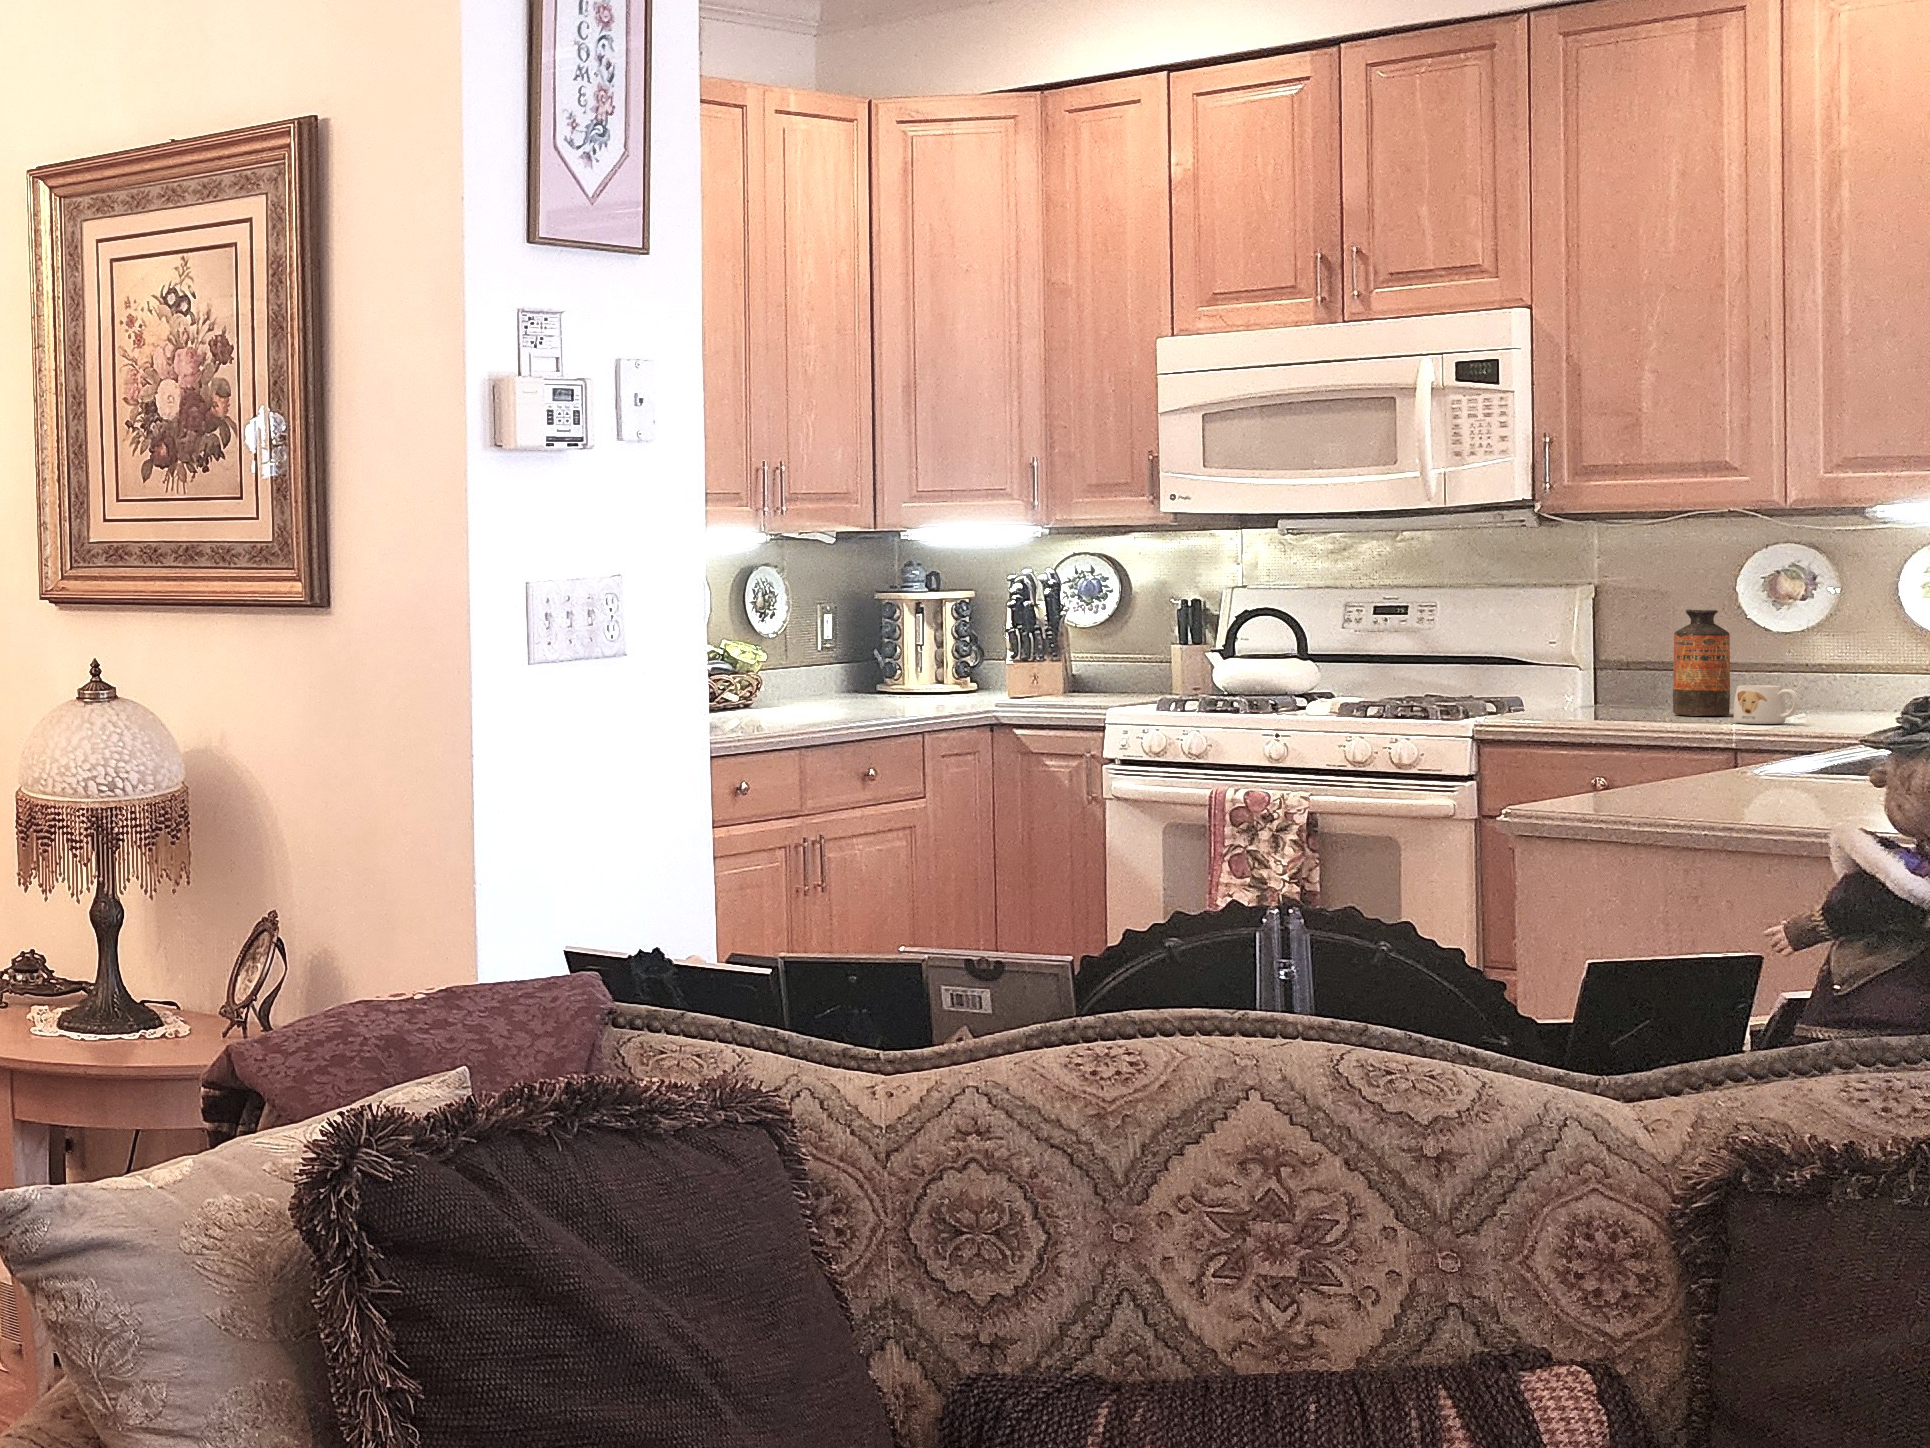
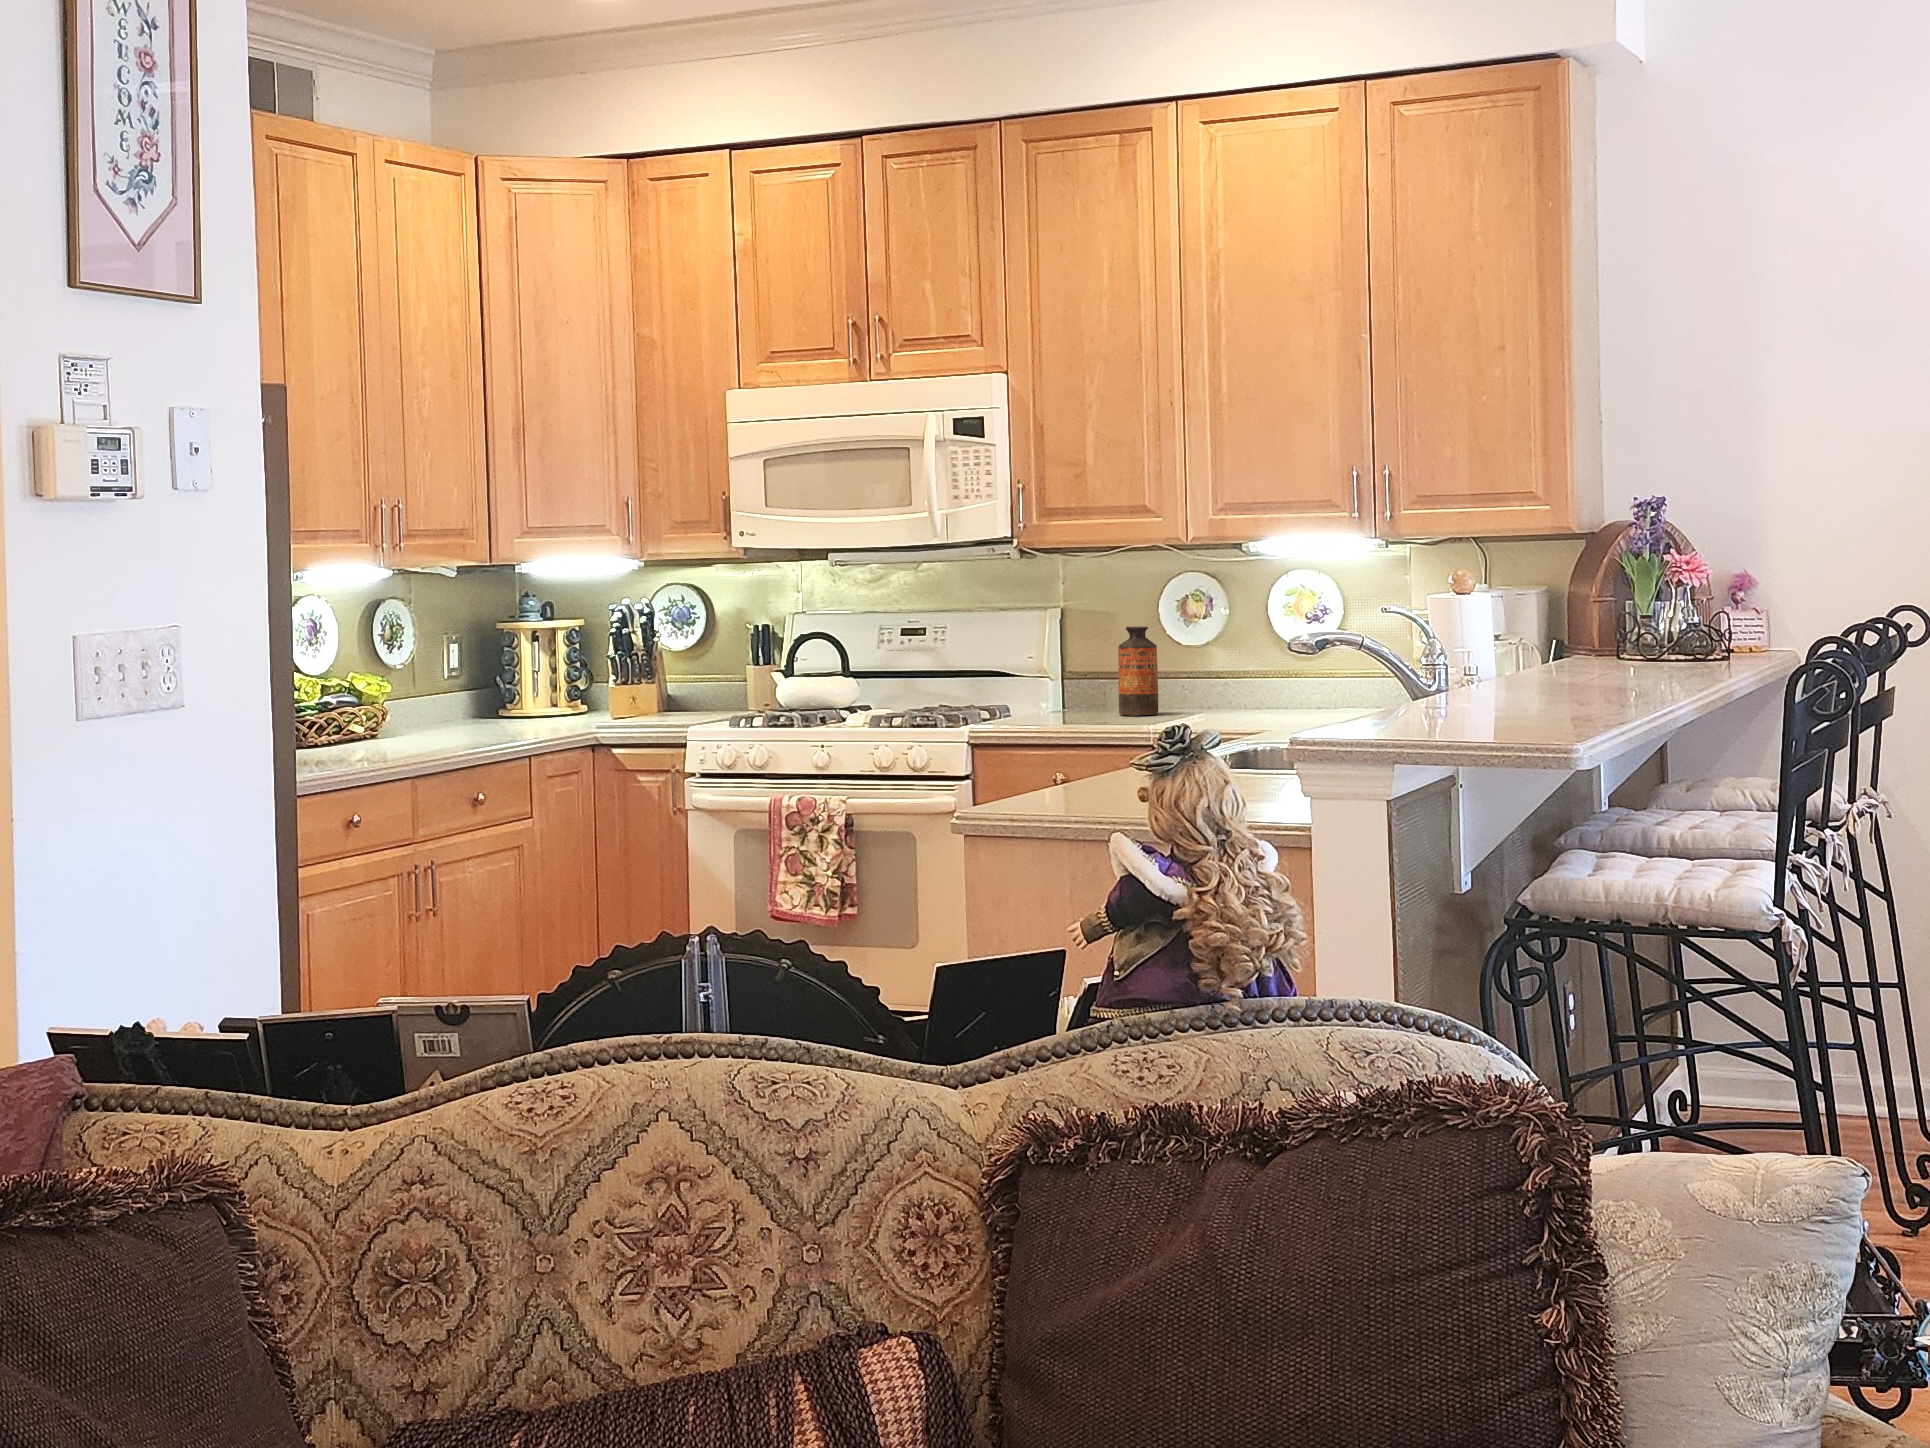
mug: present [1734,685,1798,724] -> none [1159,689,1202,722]

